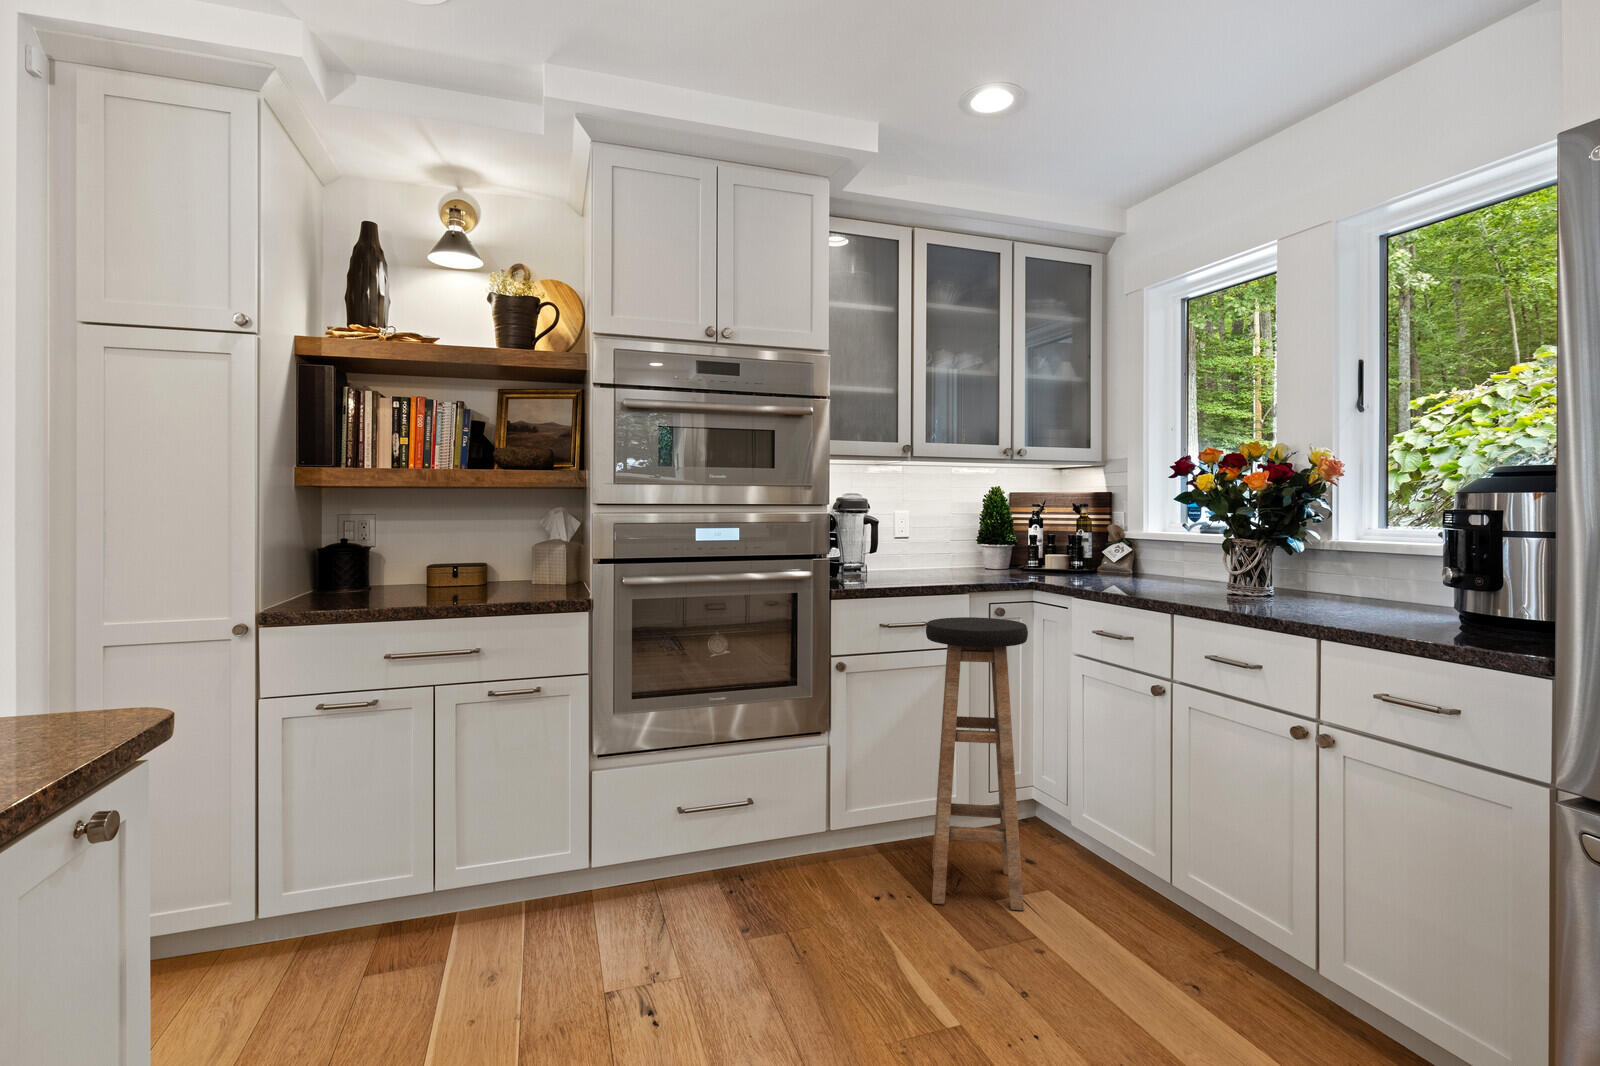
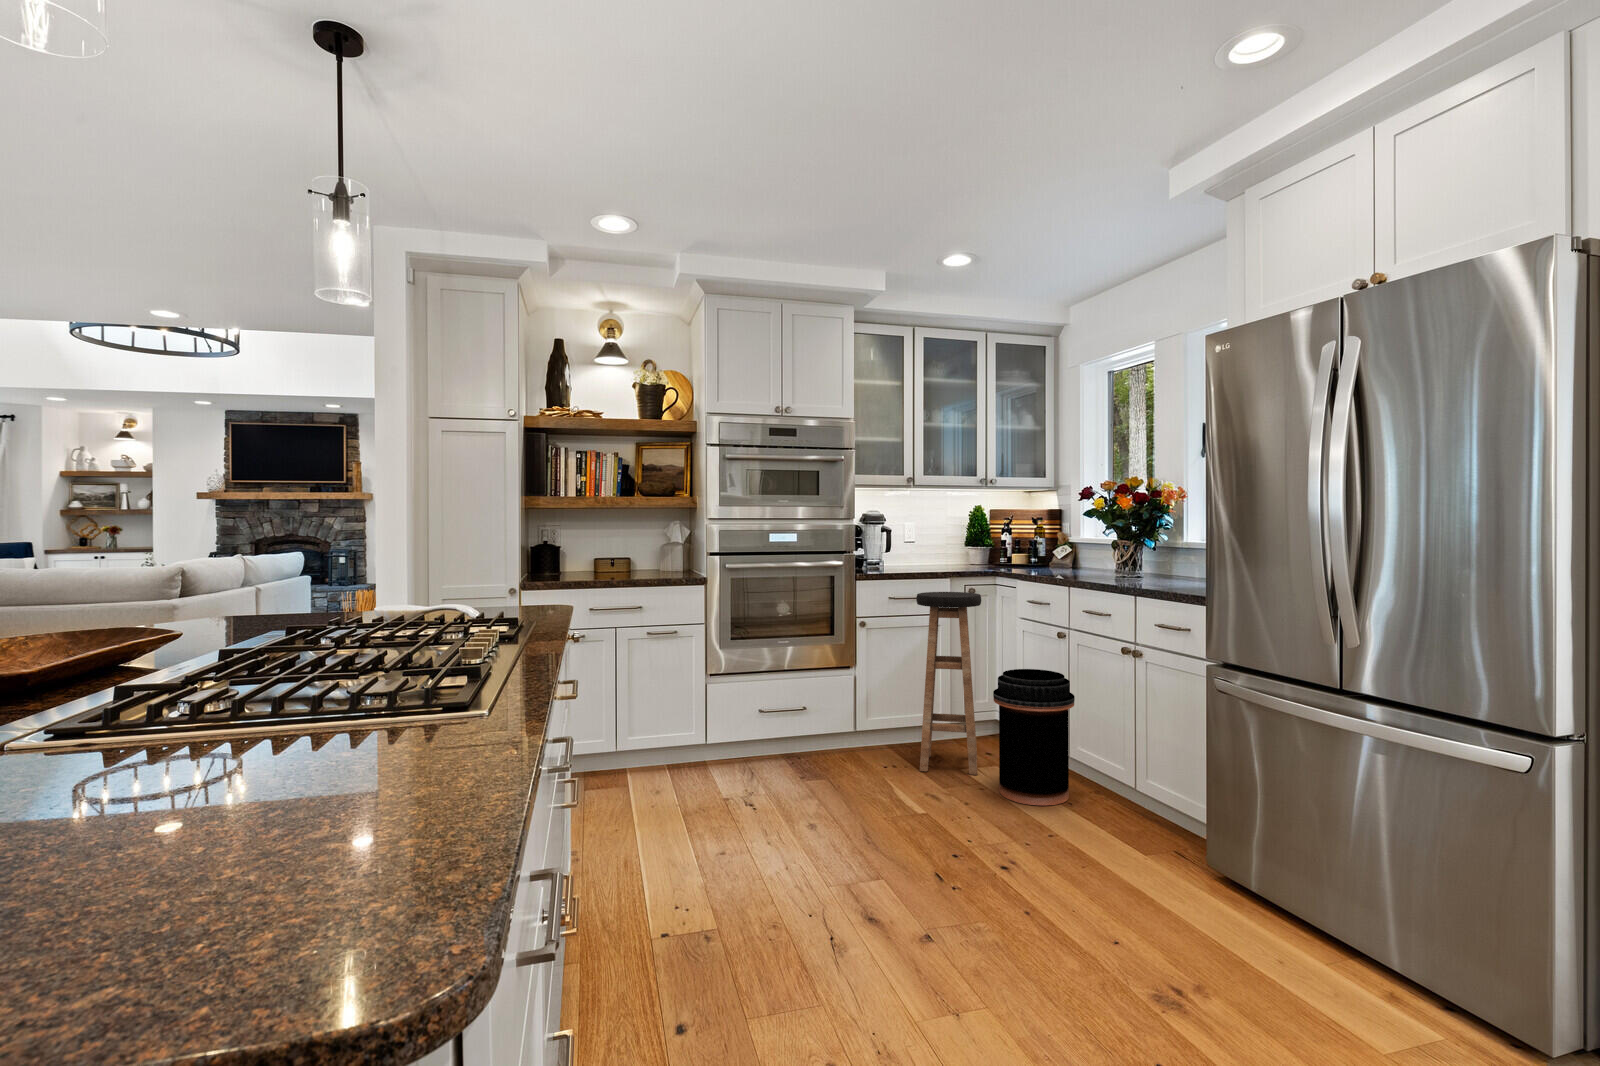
trash can: none [1059,748,1198,989] -> present [993,669,1075,805]

